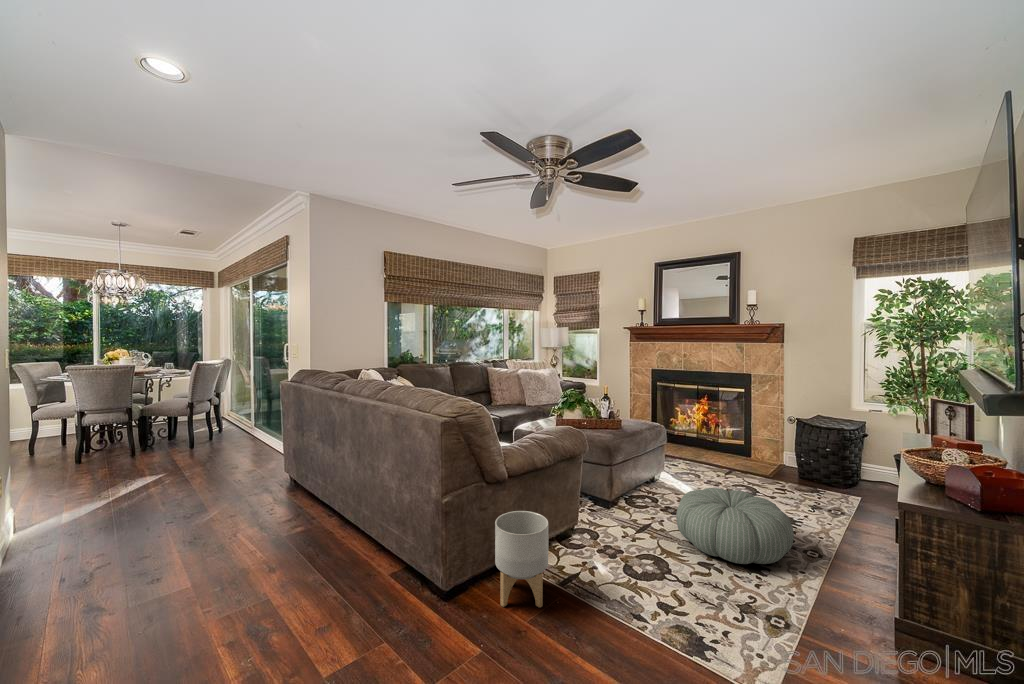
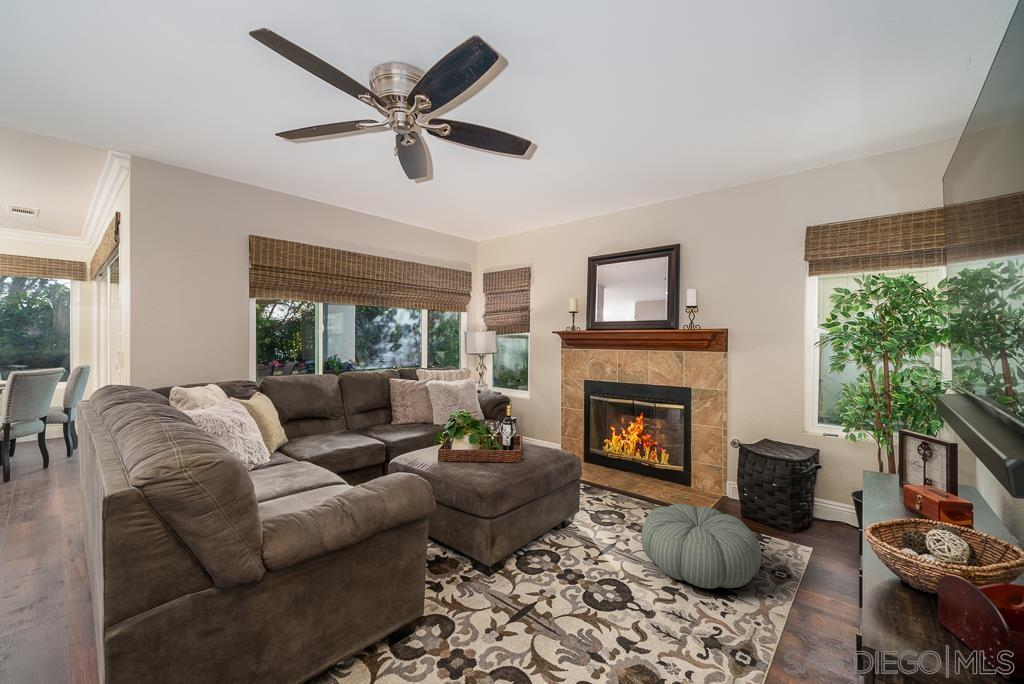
planter: present [495,511,548,608] -> none [440,537,500,648]

